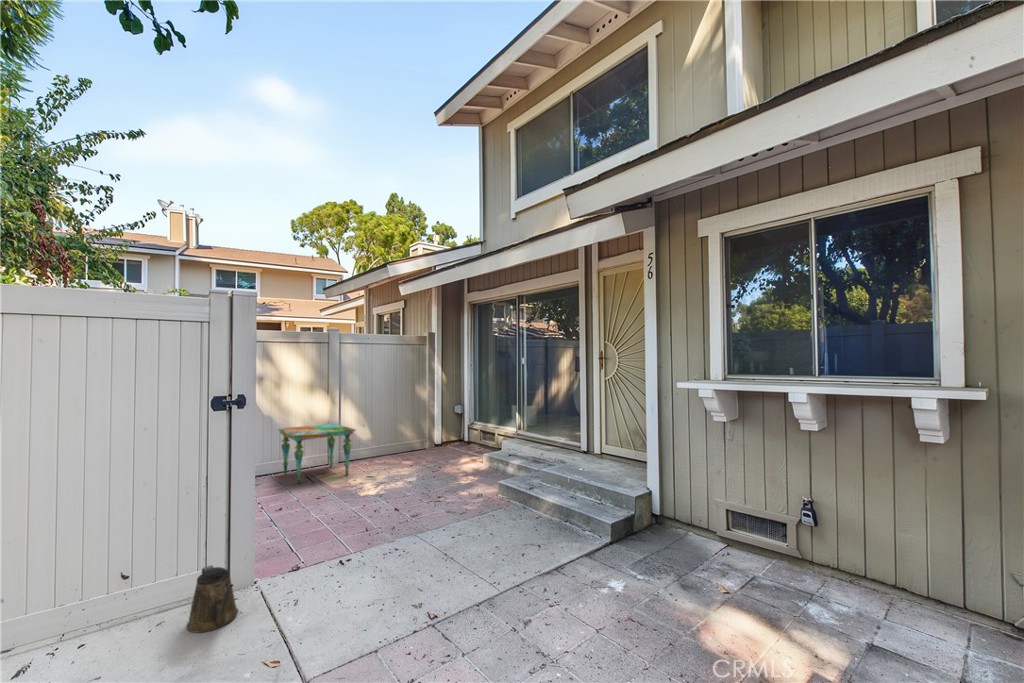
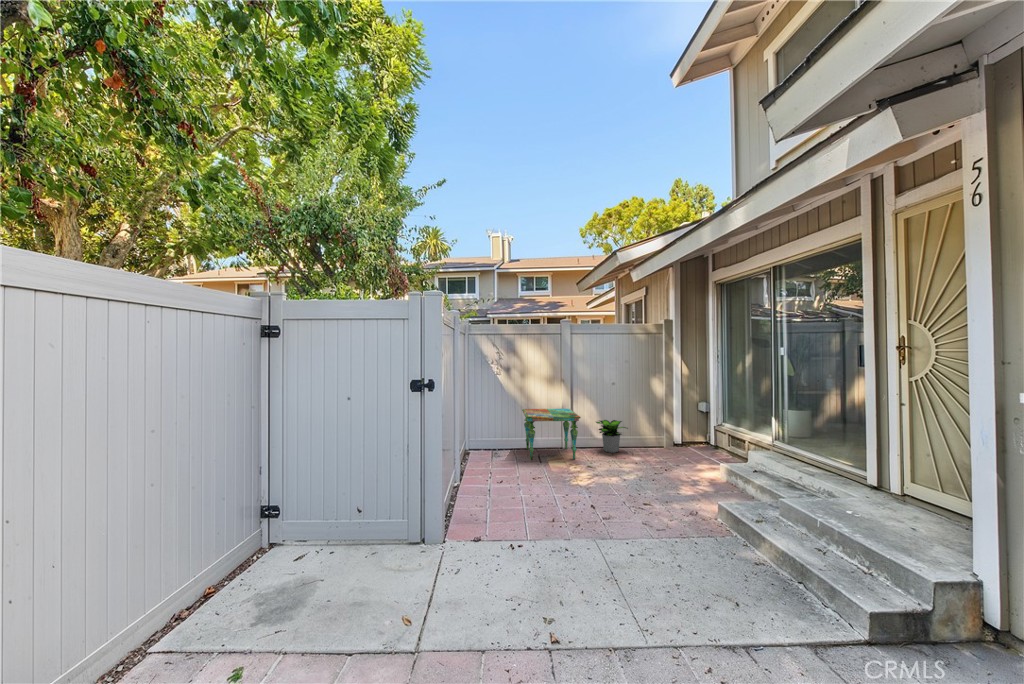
potted plant: none [363,430,399,463] -> present [596,420,628,453]
watering can: present [187,565,238,632] -> none [385,517,421,571]

